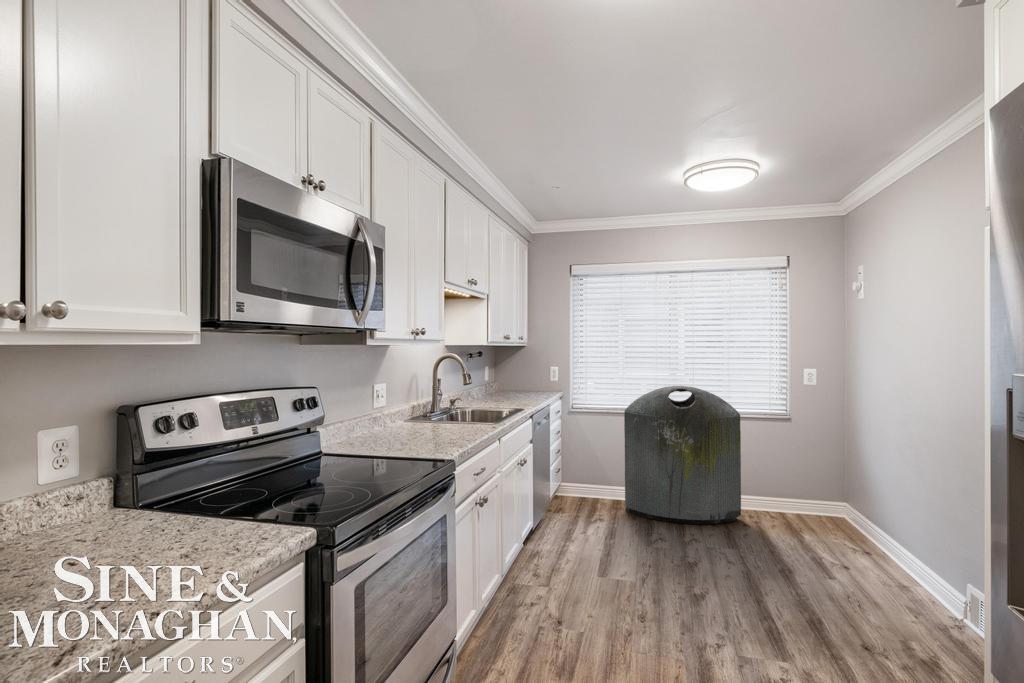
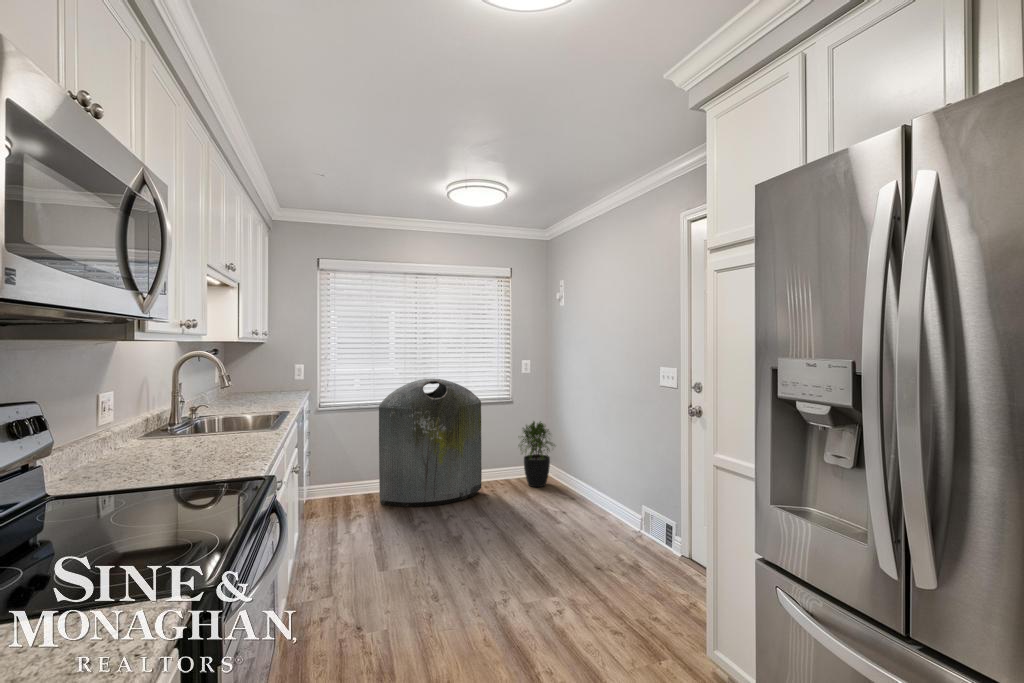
potted plant: none [790,444,849,529] -> present [520,421,553,487]

